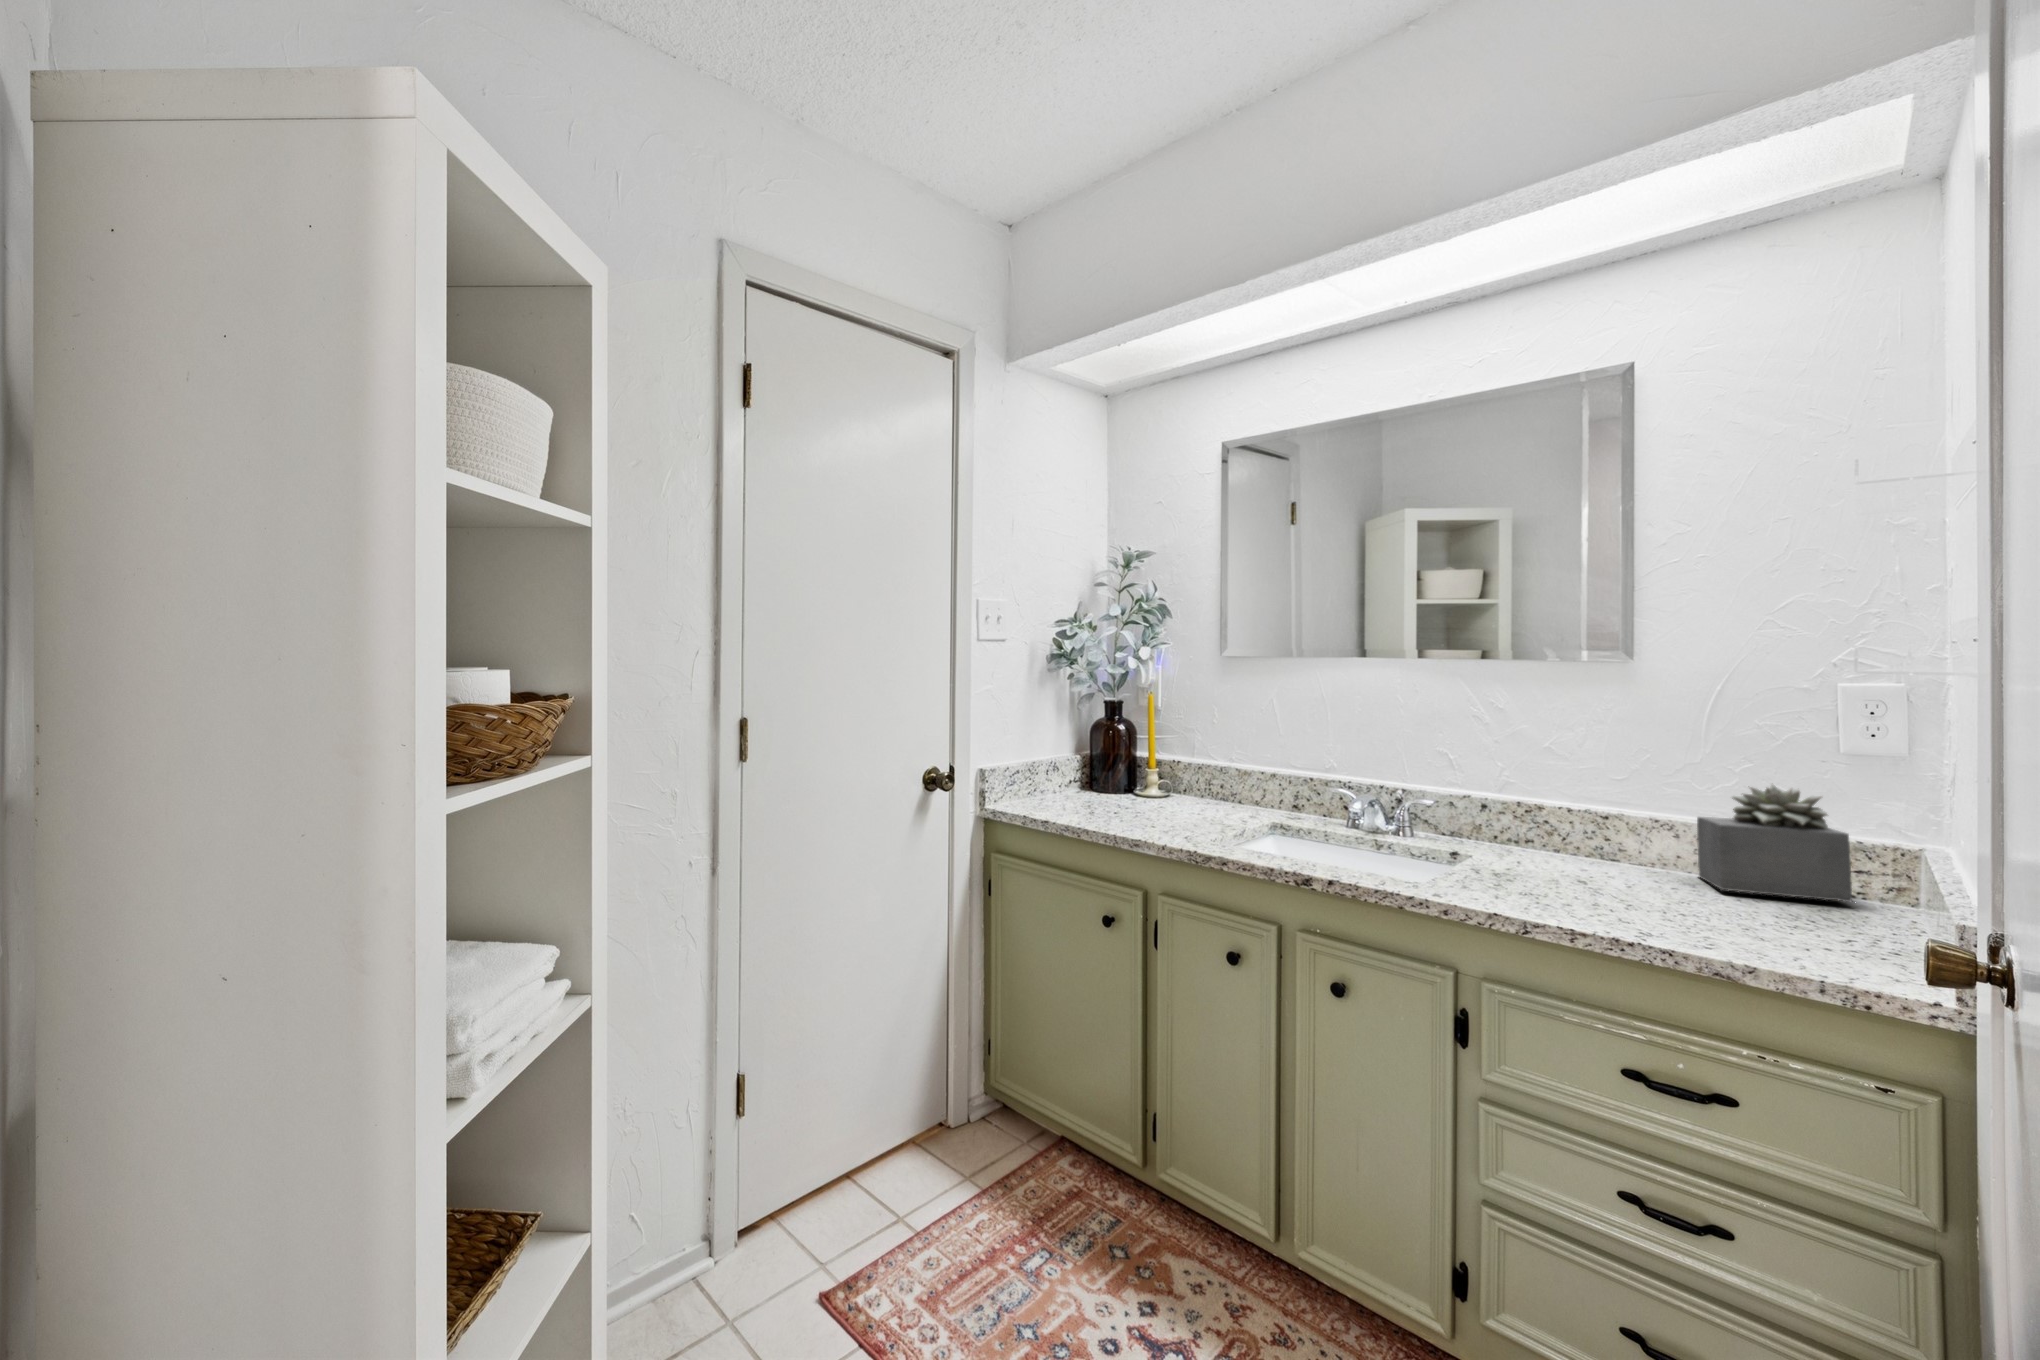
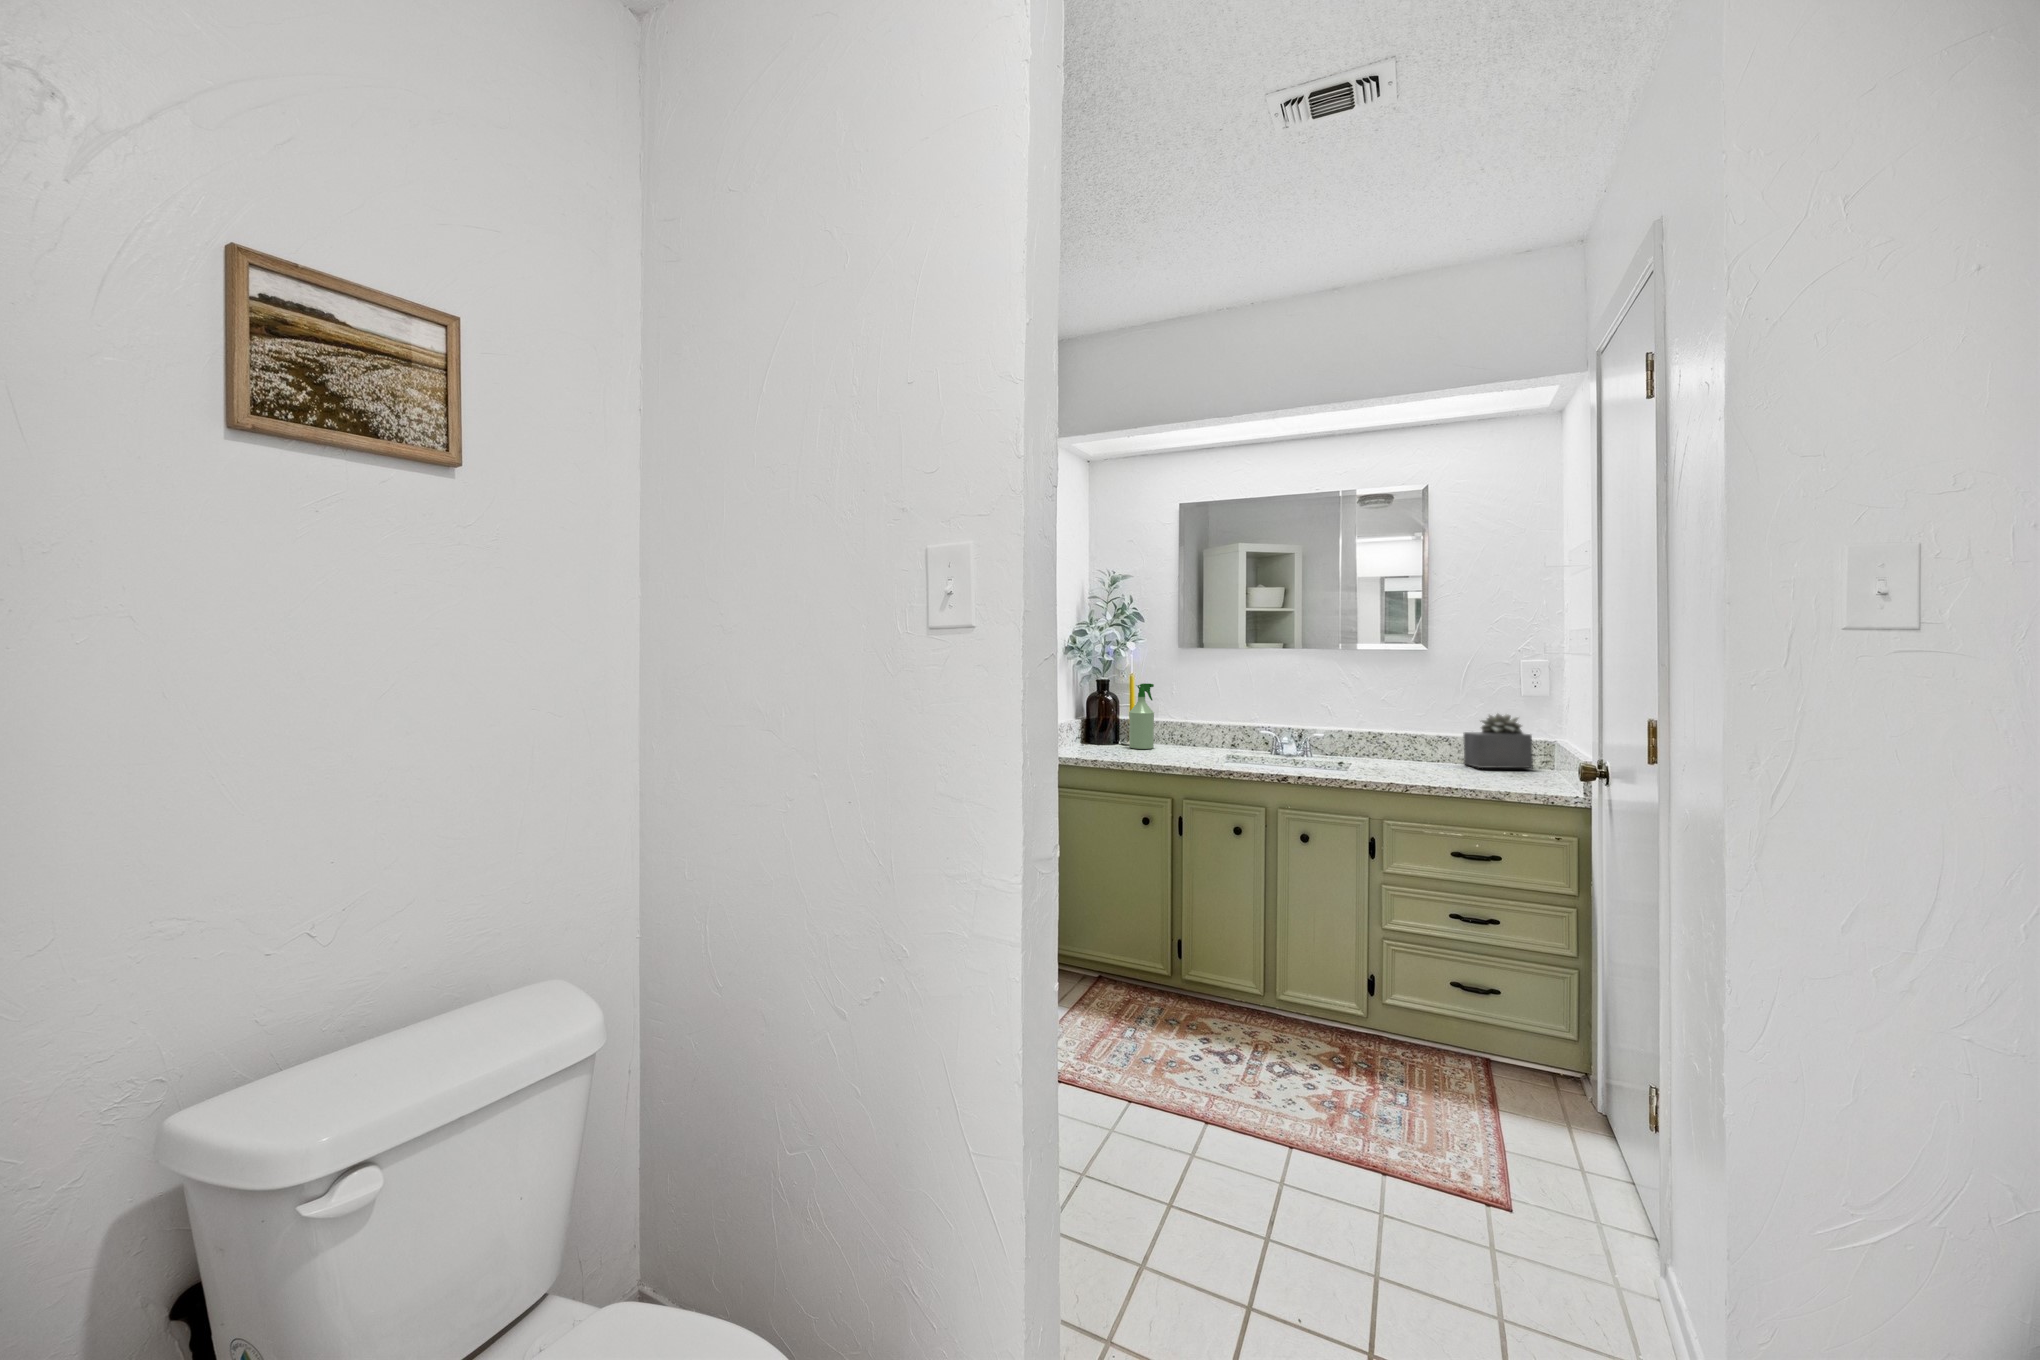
spray bottle: none [1139,706,1179,802] -> present [1129,683,1154,749]

